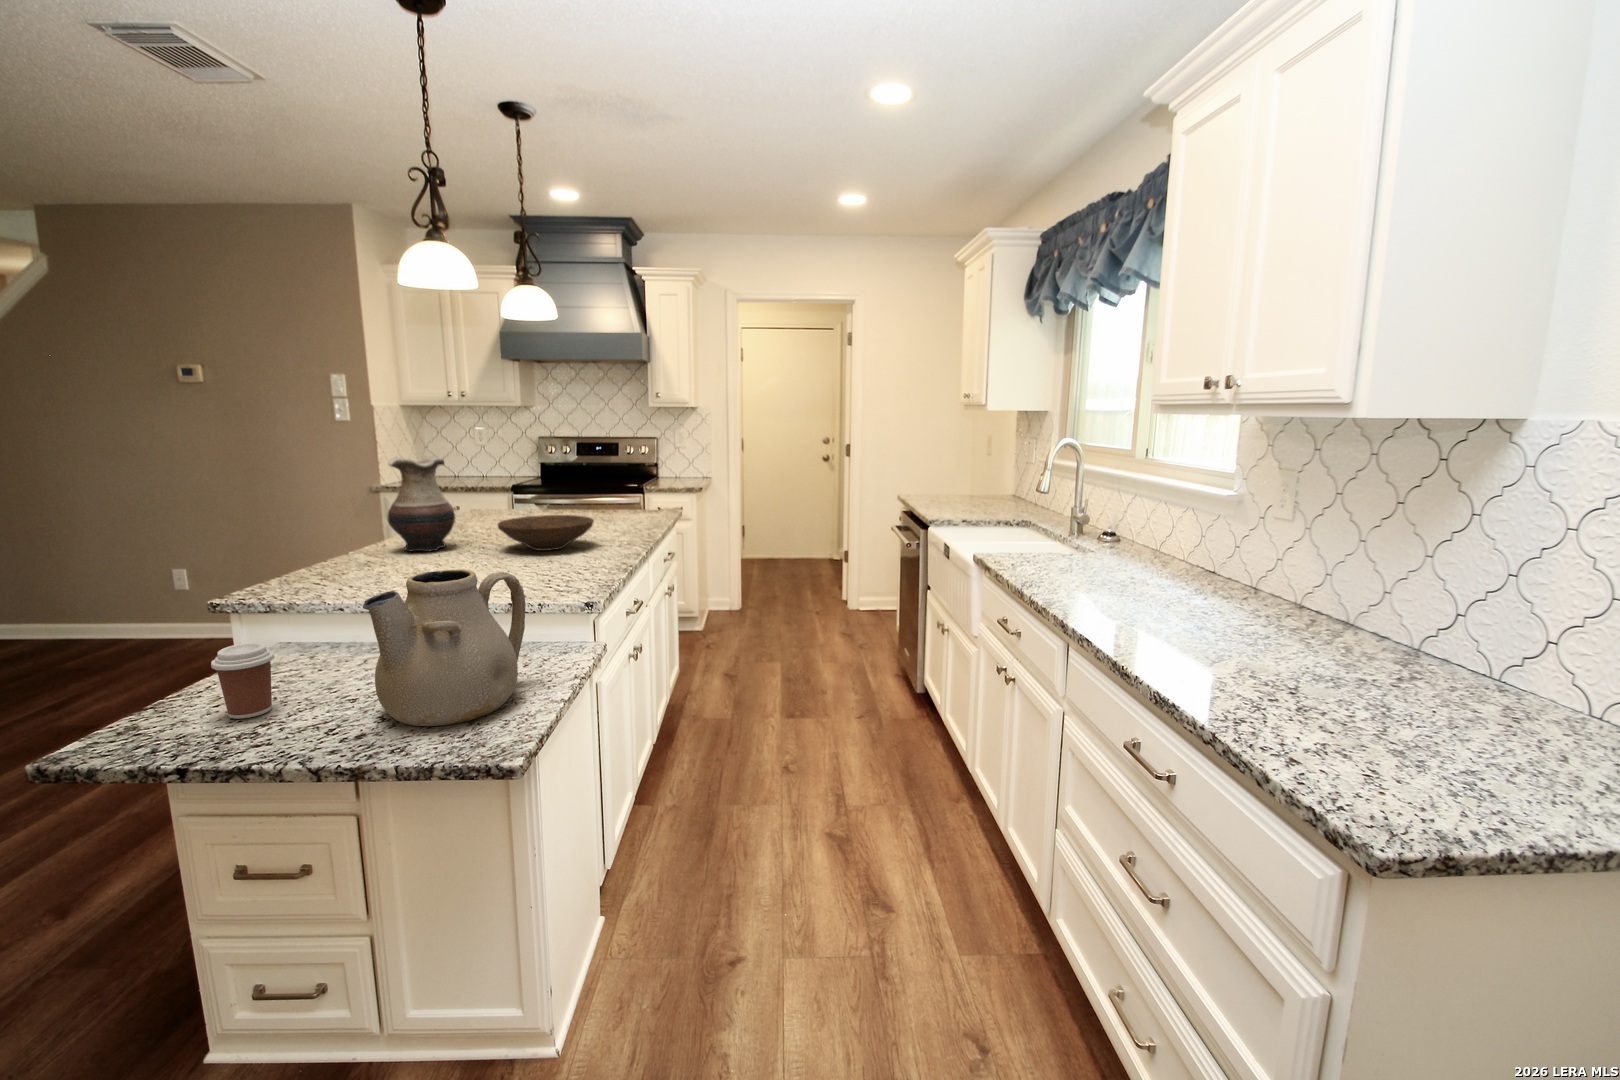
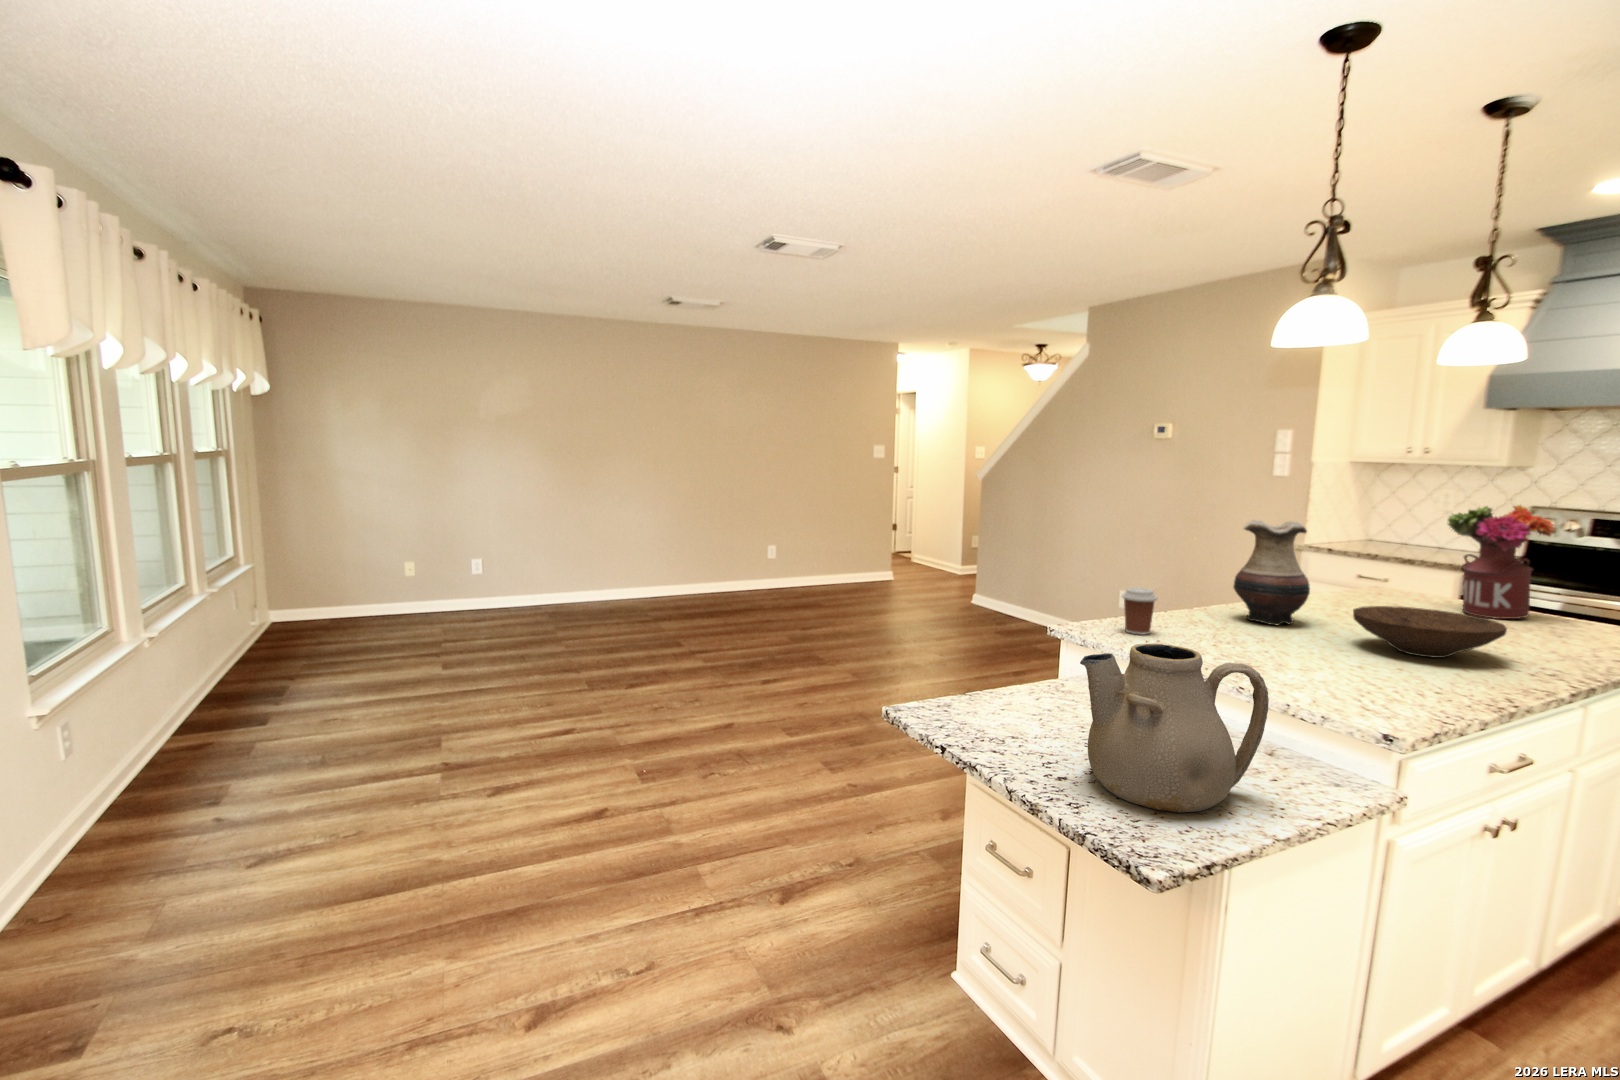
flower arrangement: none [520,434,584,519] -> present [1447,505,1555,619]
coffee cup: present [211,643,275,719] -> present [1122,588,1157,635]

